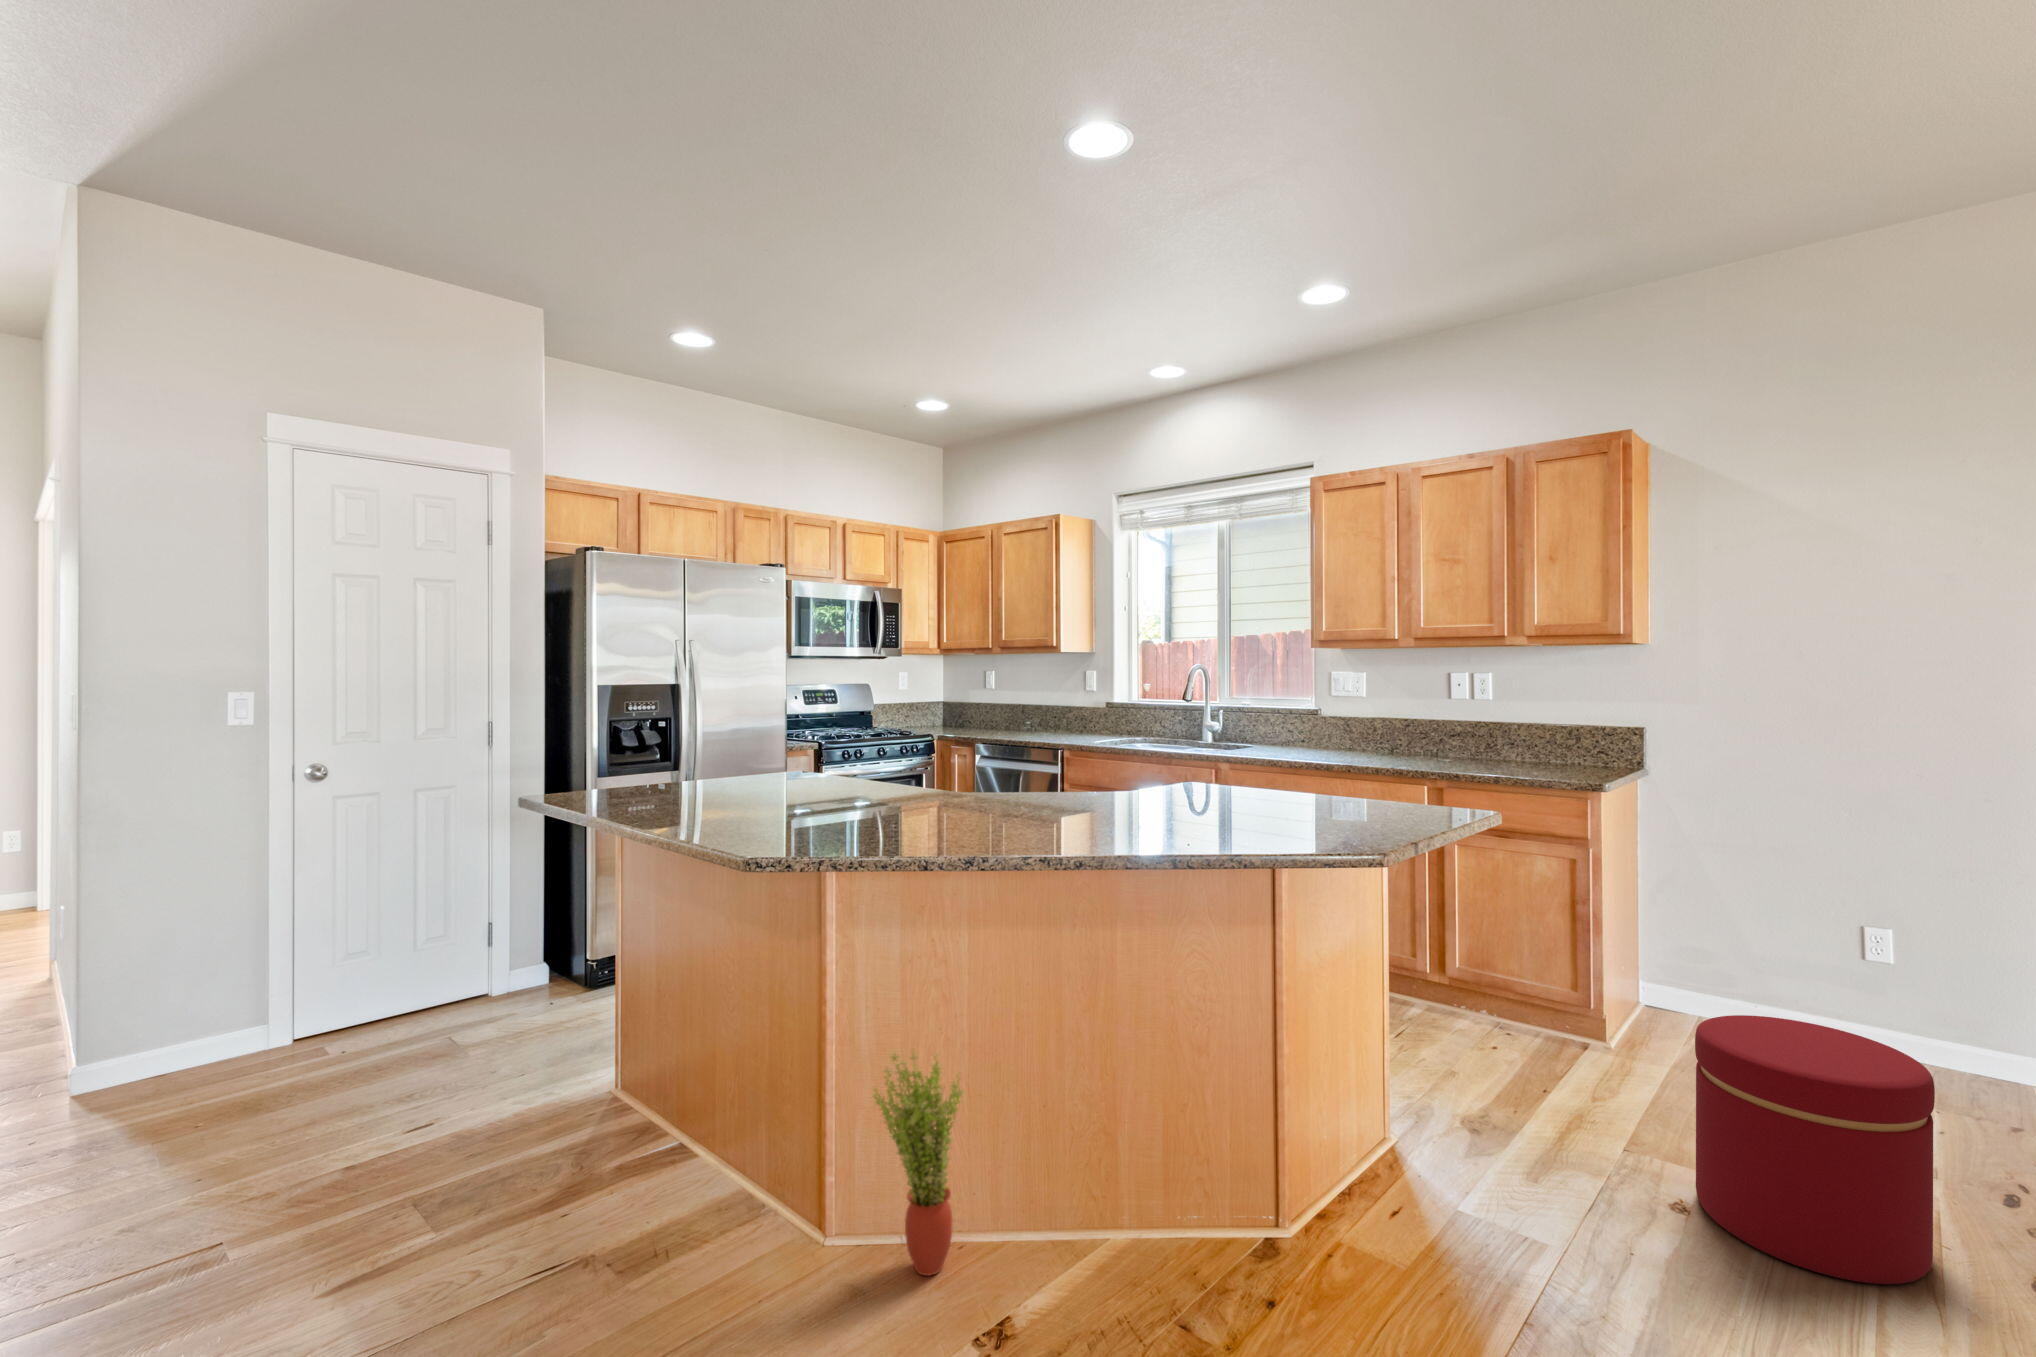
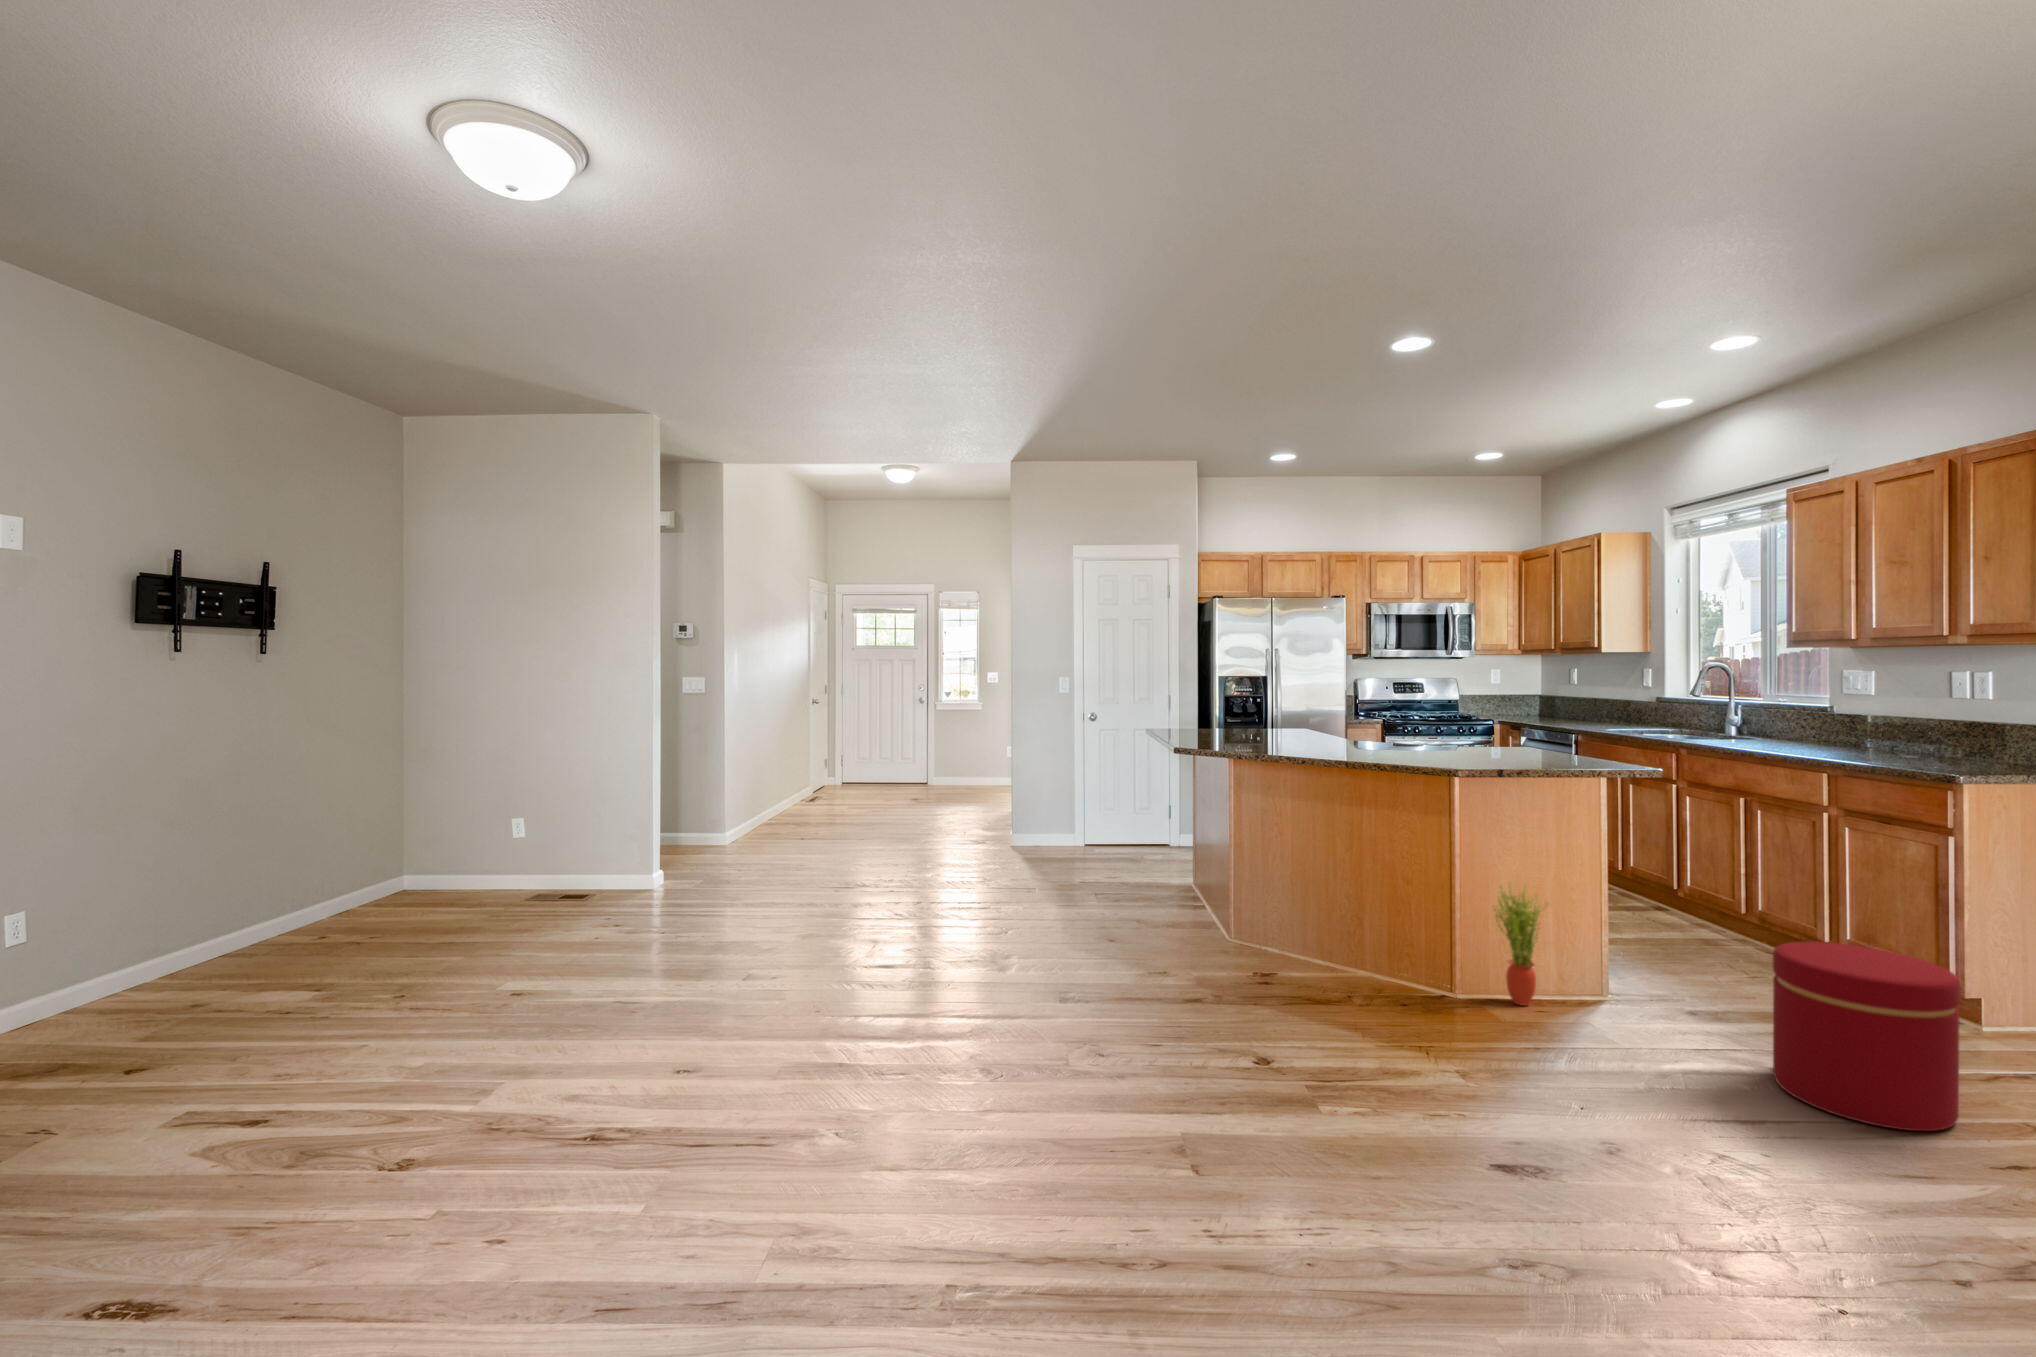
potted plant: present [873,1051,963,1276] -> present [1493,885,1549,1006]

